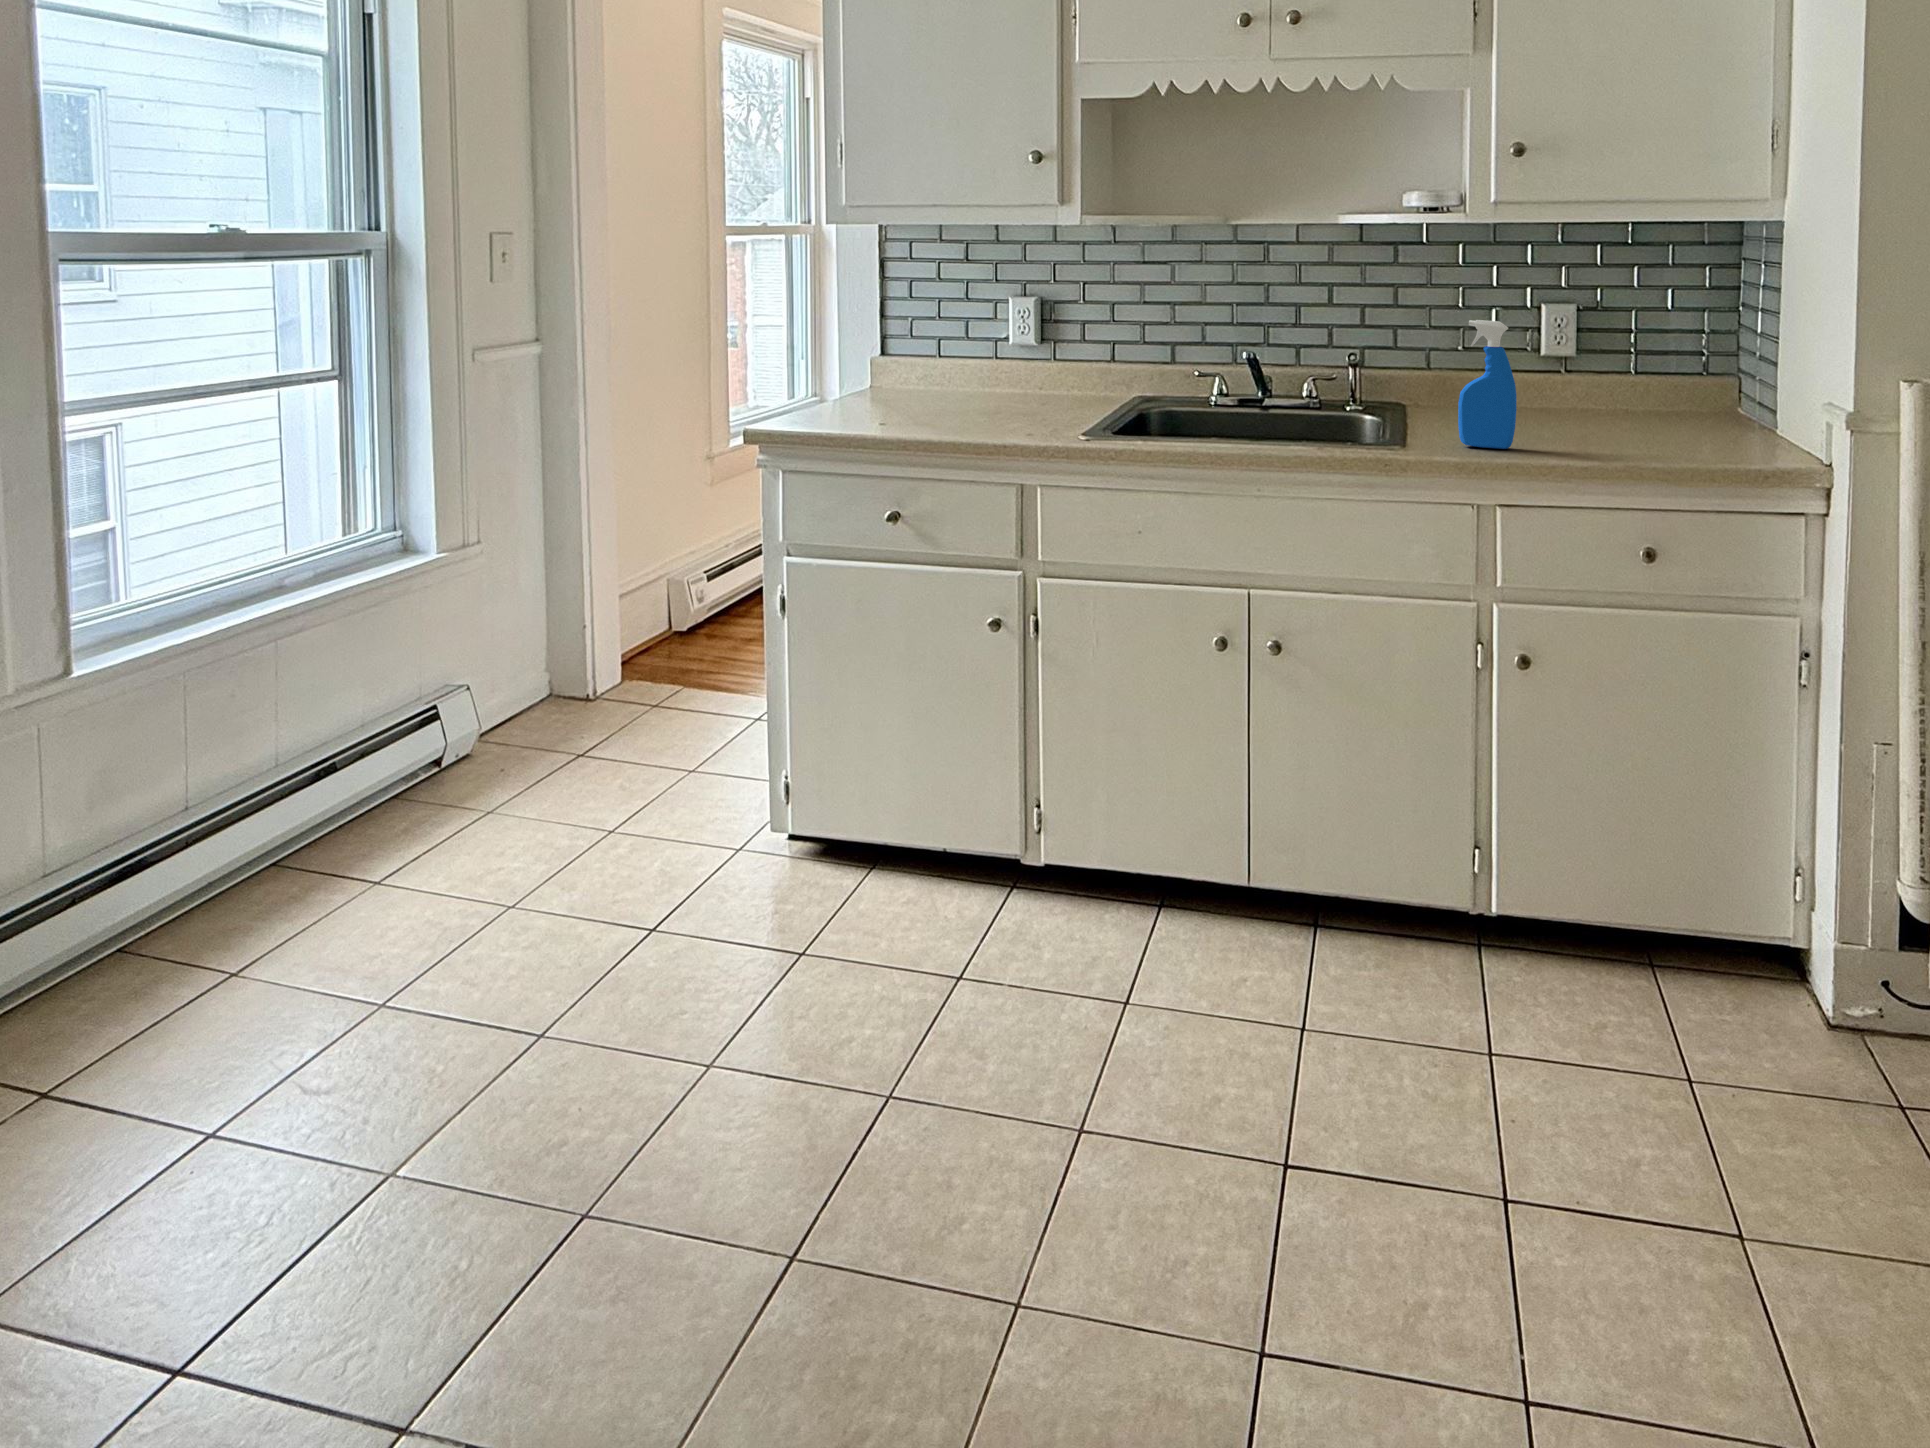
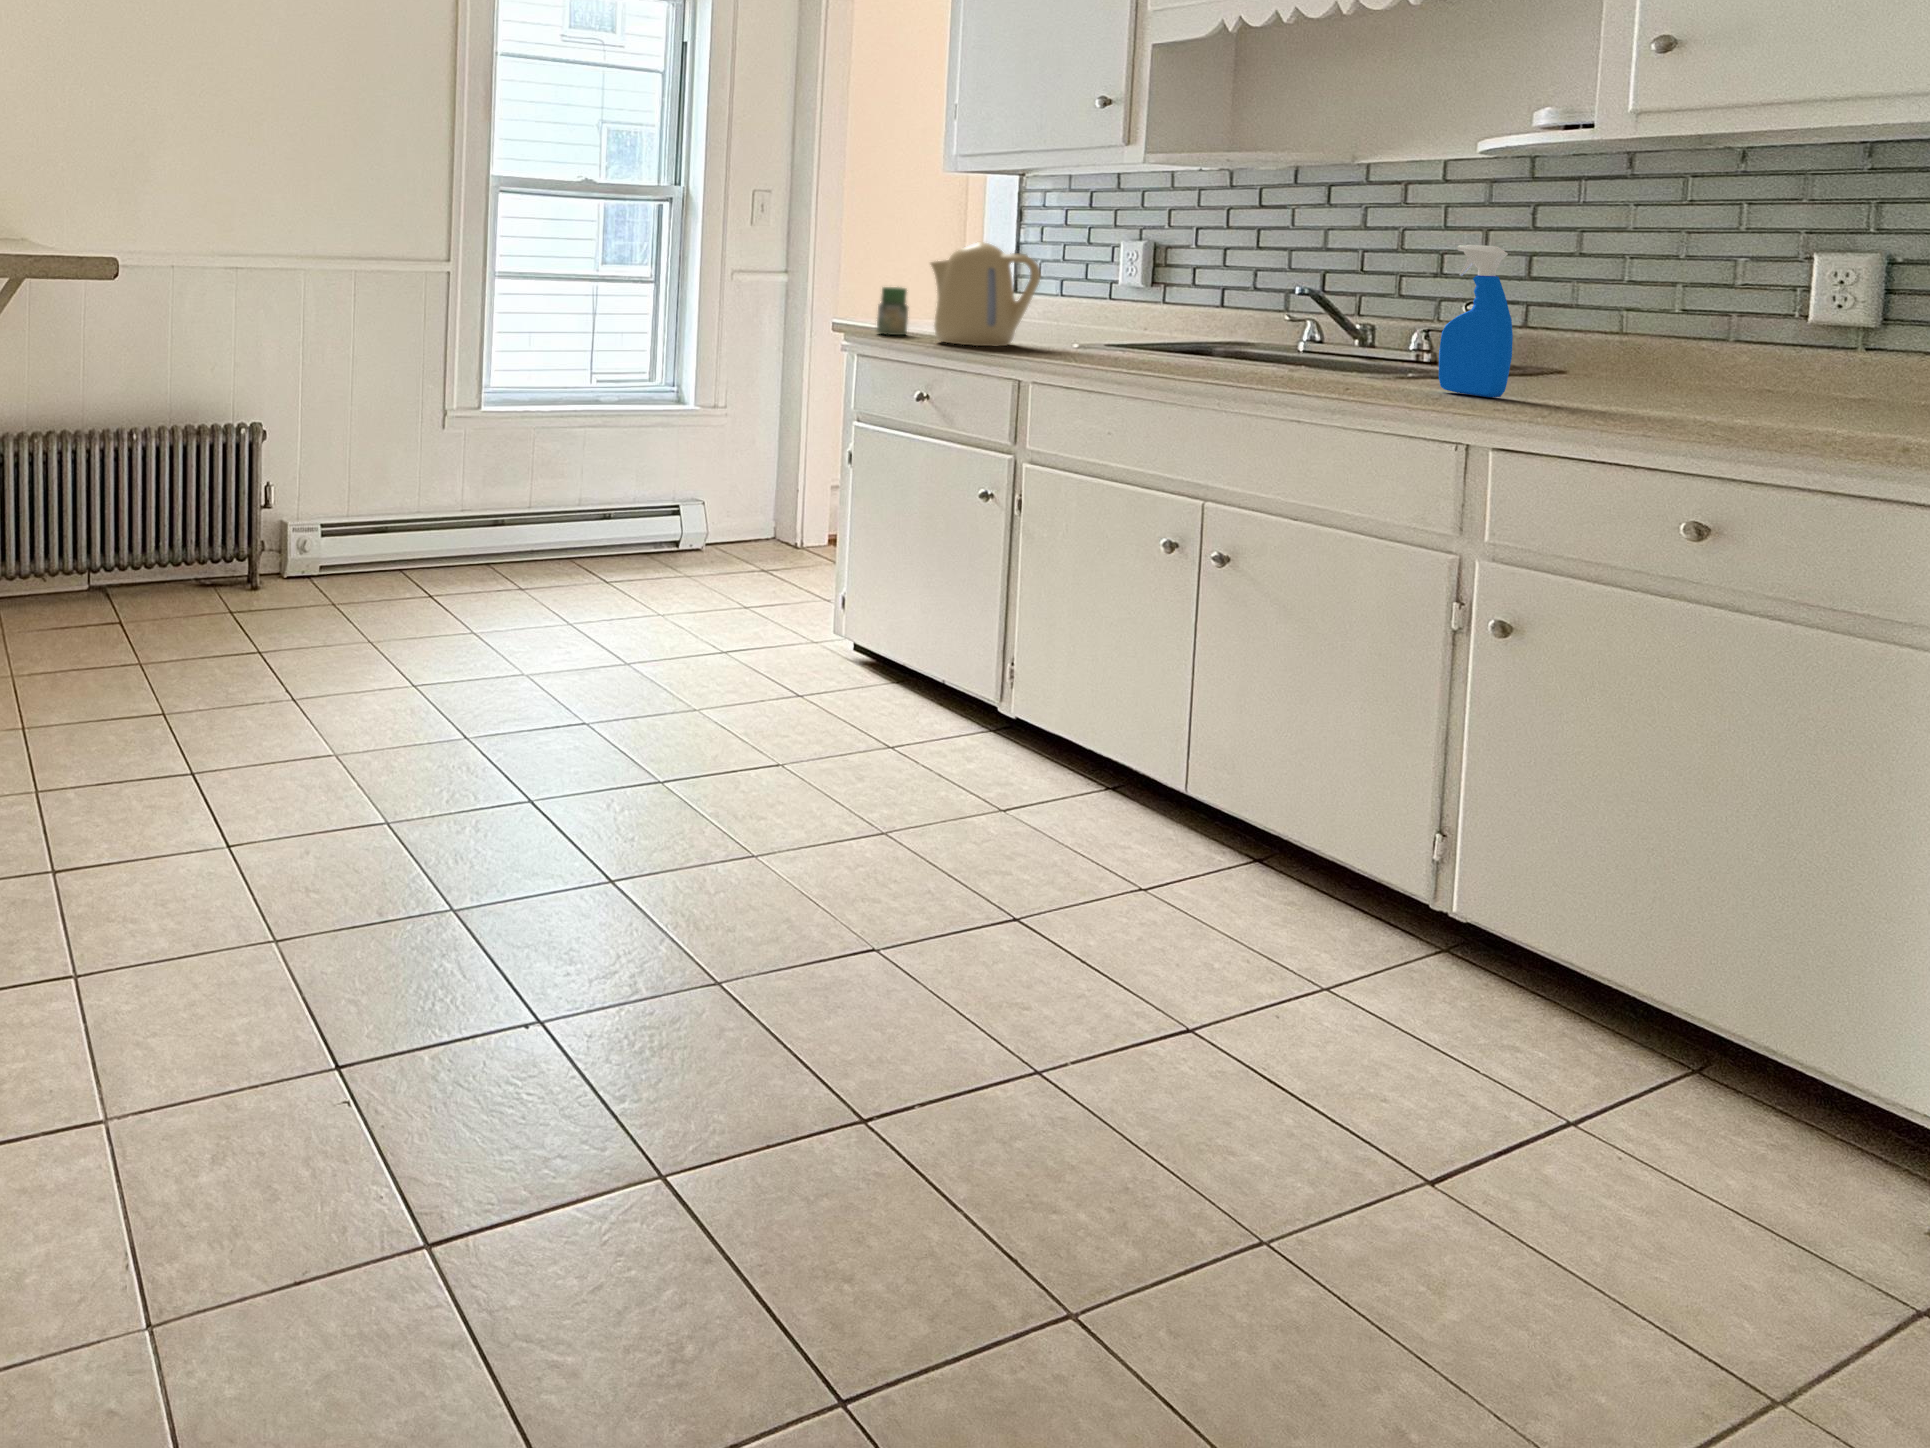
kettle: none [921,319,1043,442] -> present [931,242,1041,346]
jar: none [830,373,866,434] -> present [877,287,909,335]

